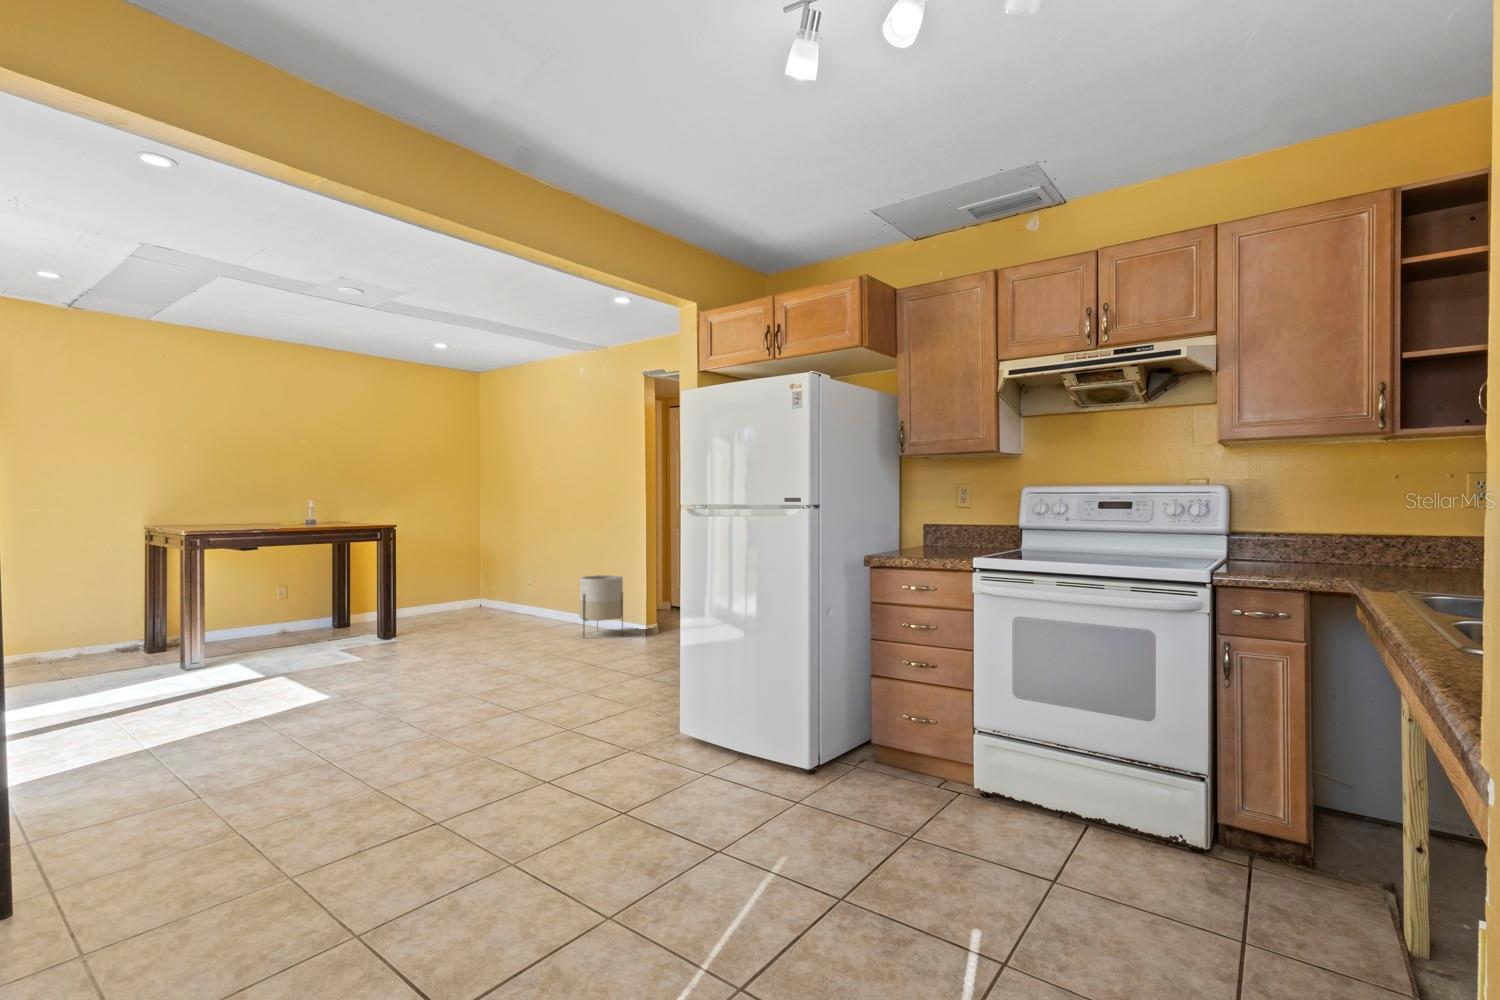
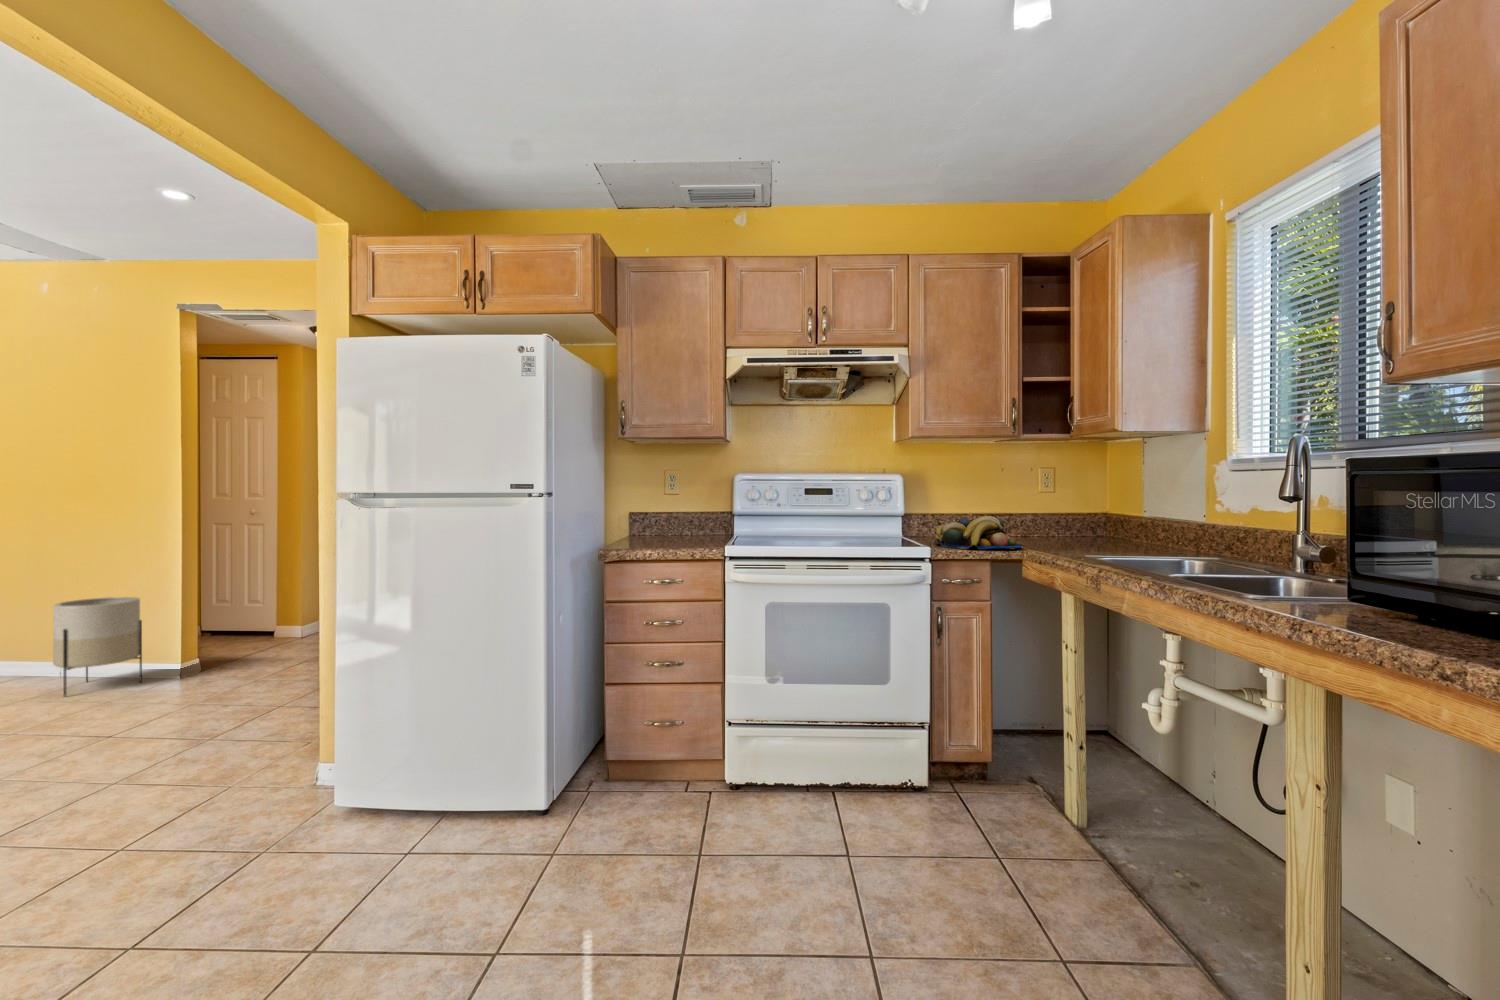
fruit bowl: none [1251,535,1387,578] -> present [936,516,1023,549]

